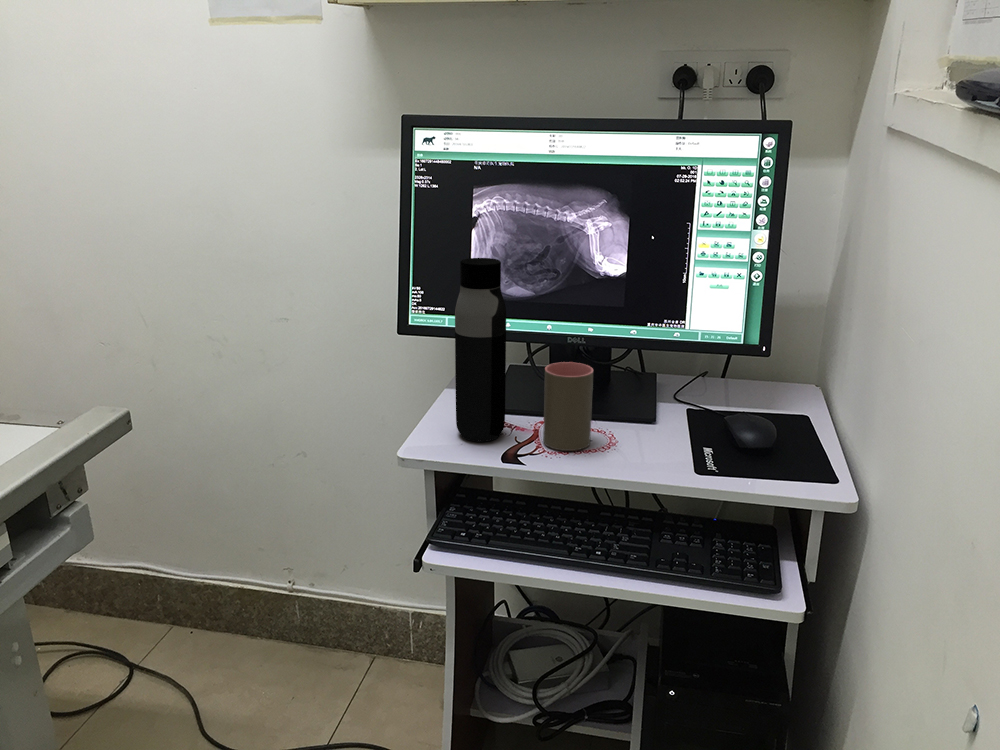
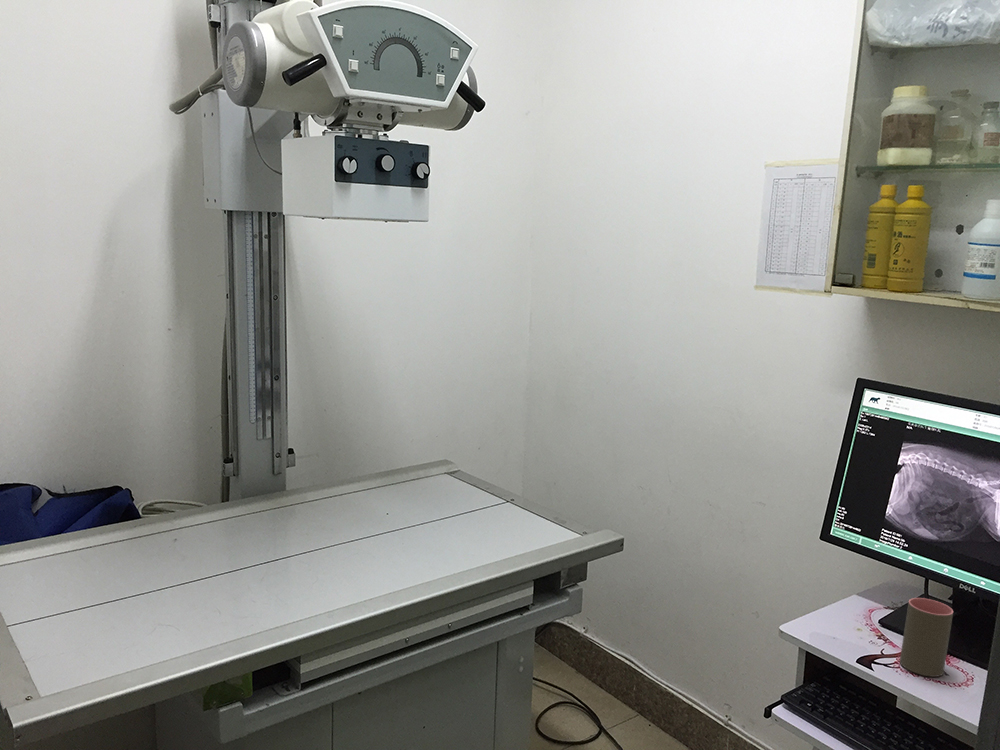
water bottle: present [455,258,506,442] -> none [833,497,888,643]

